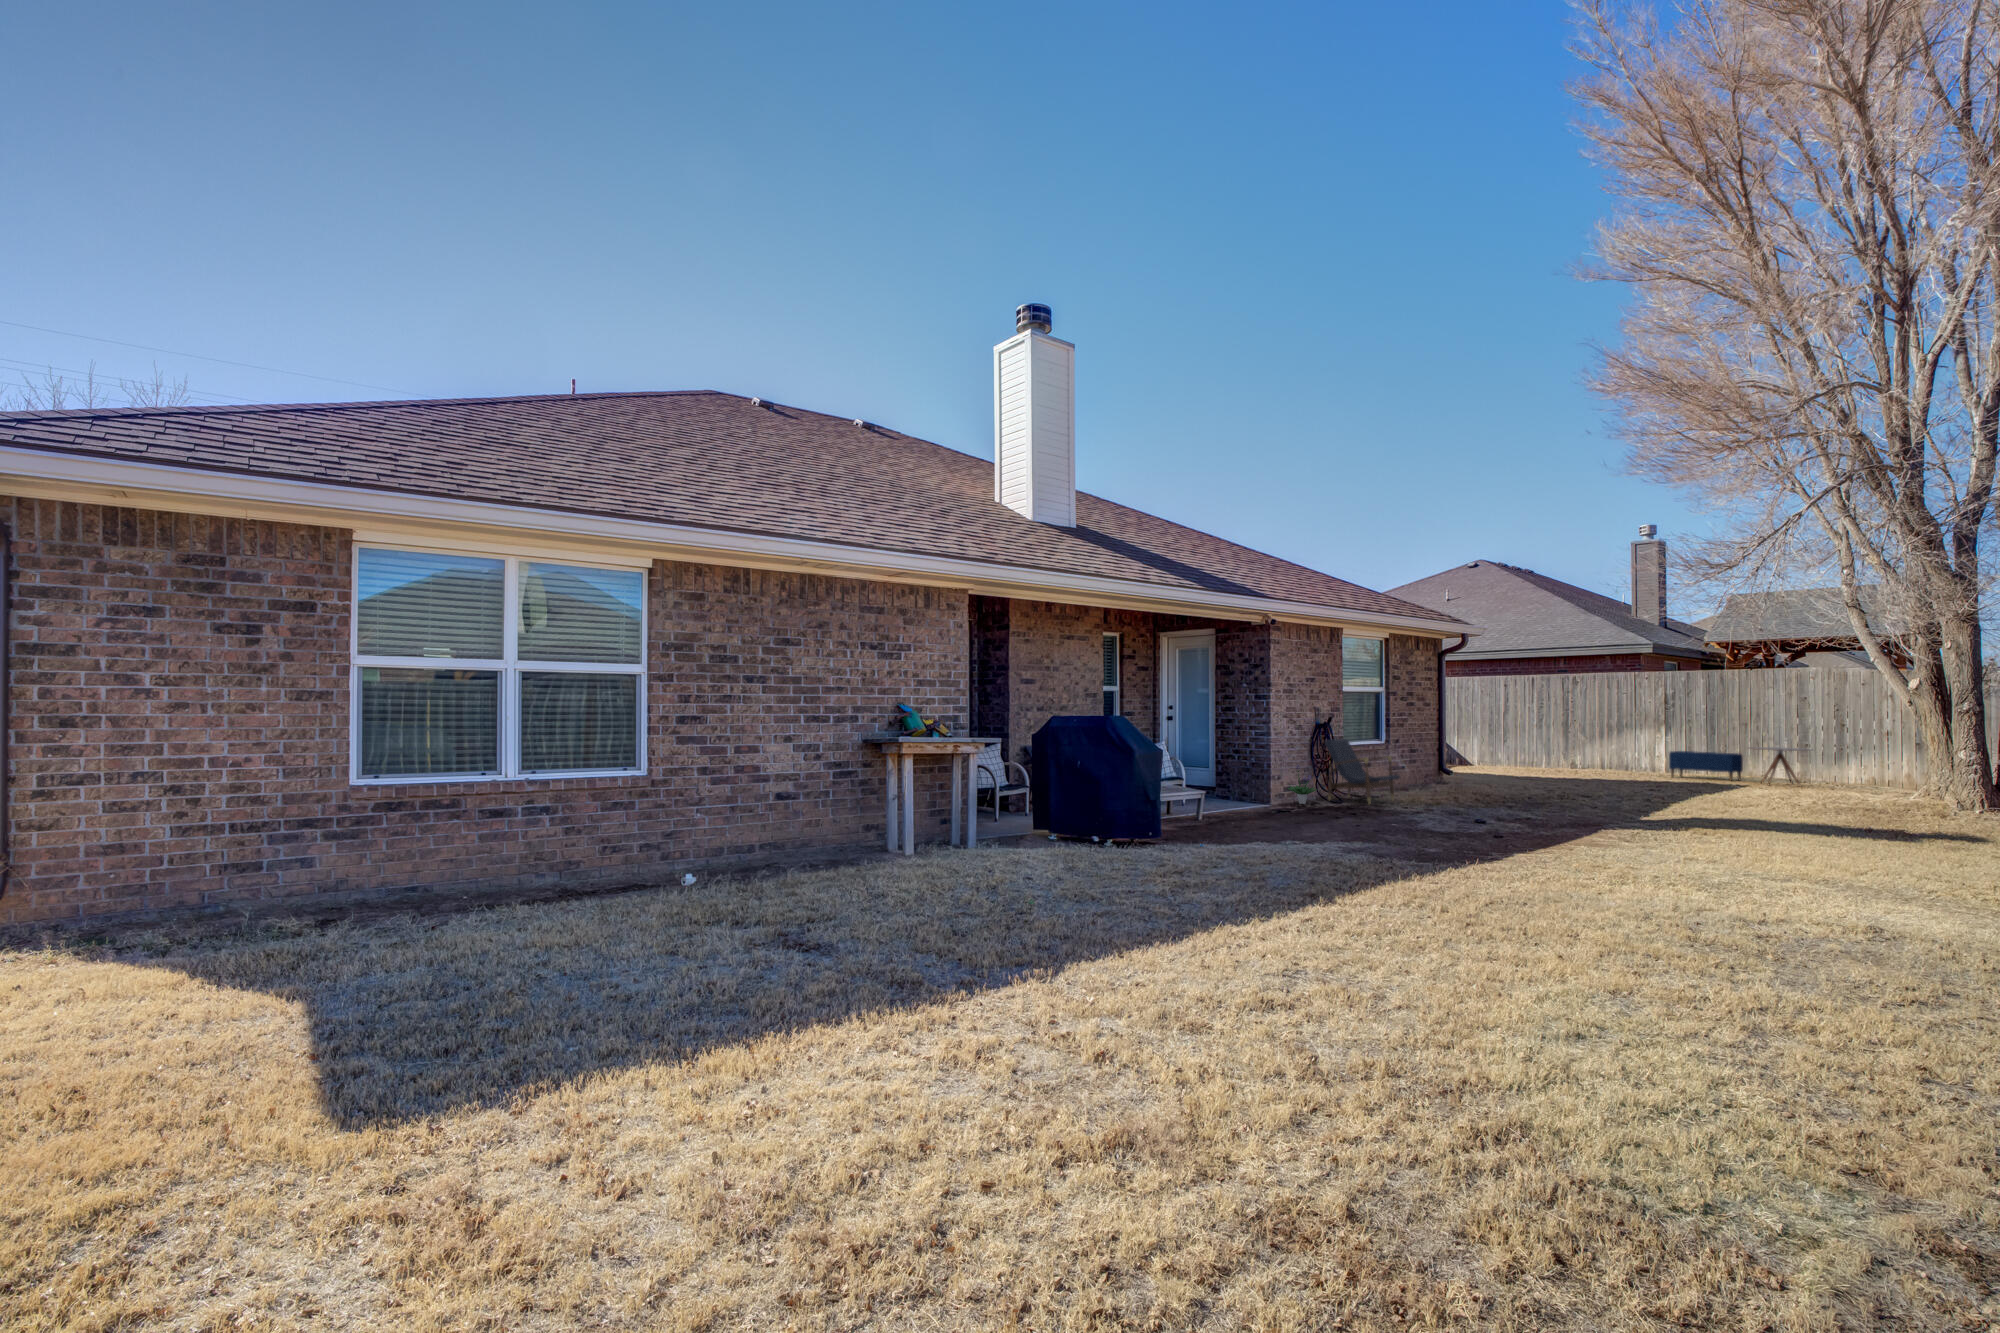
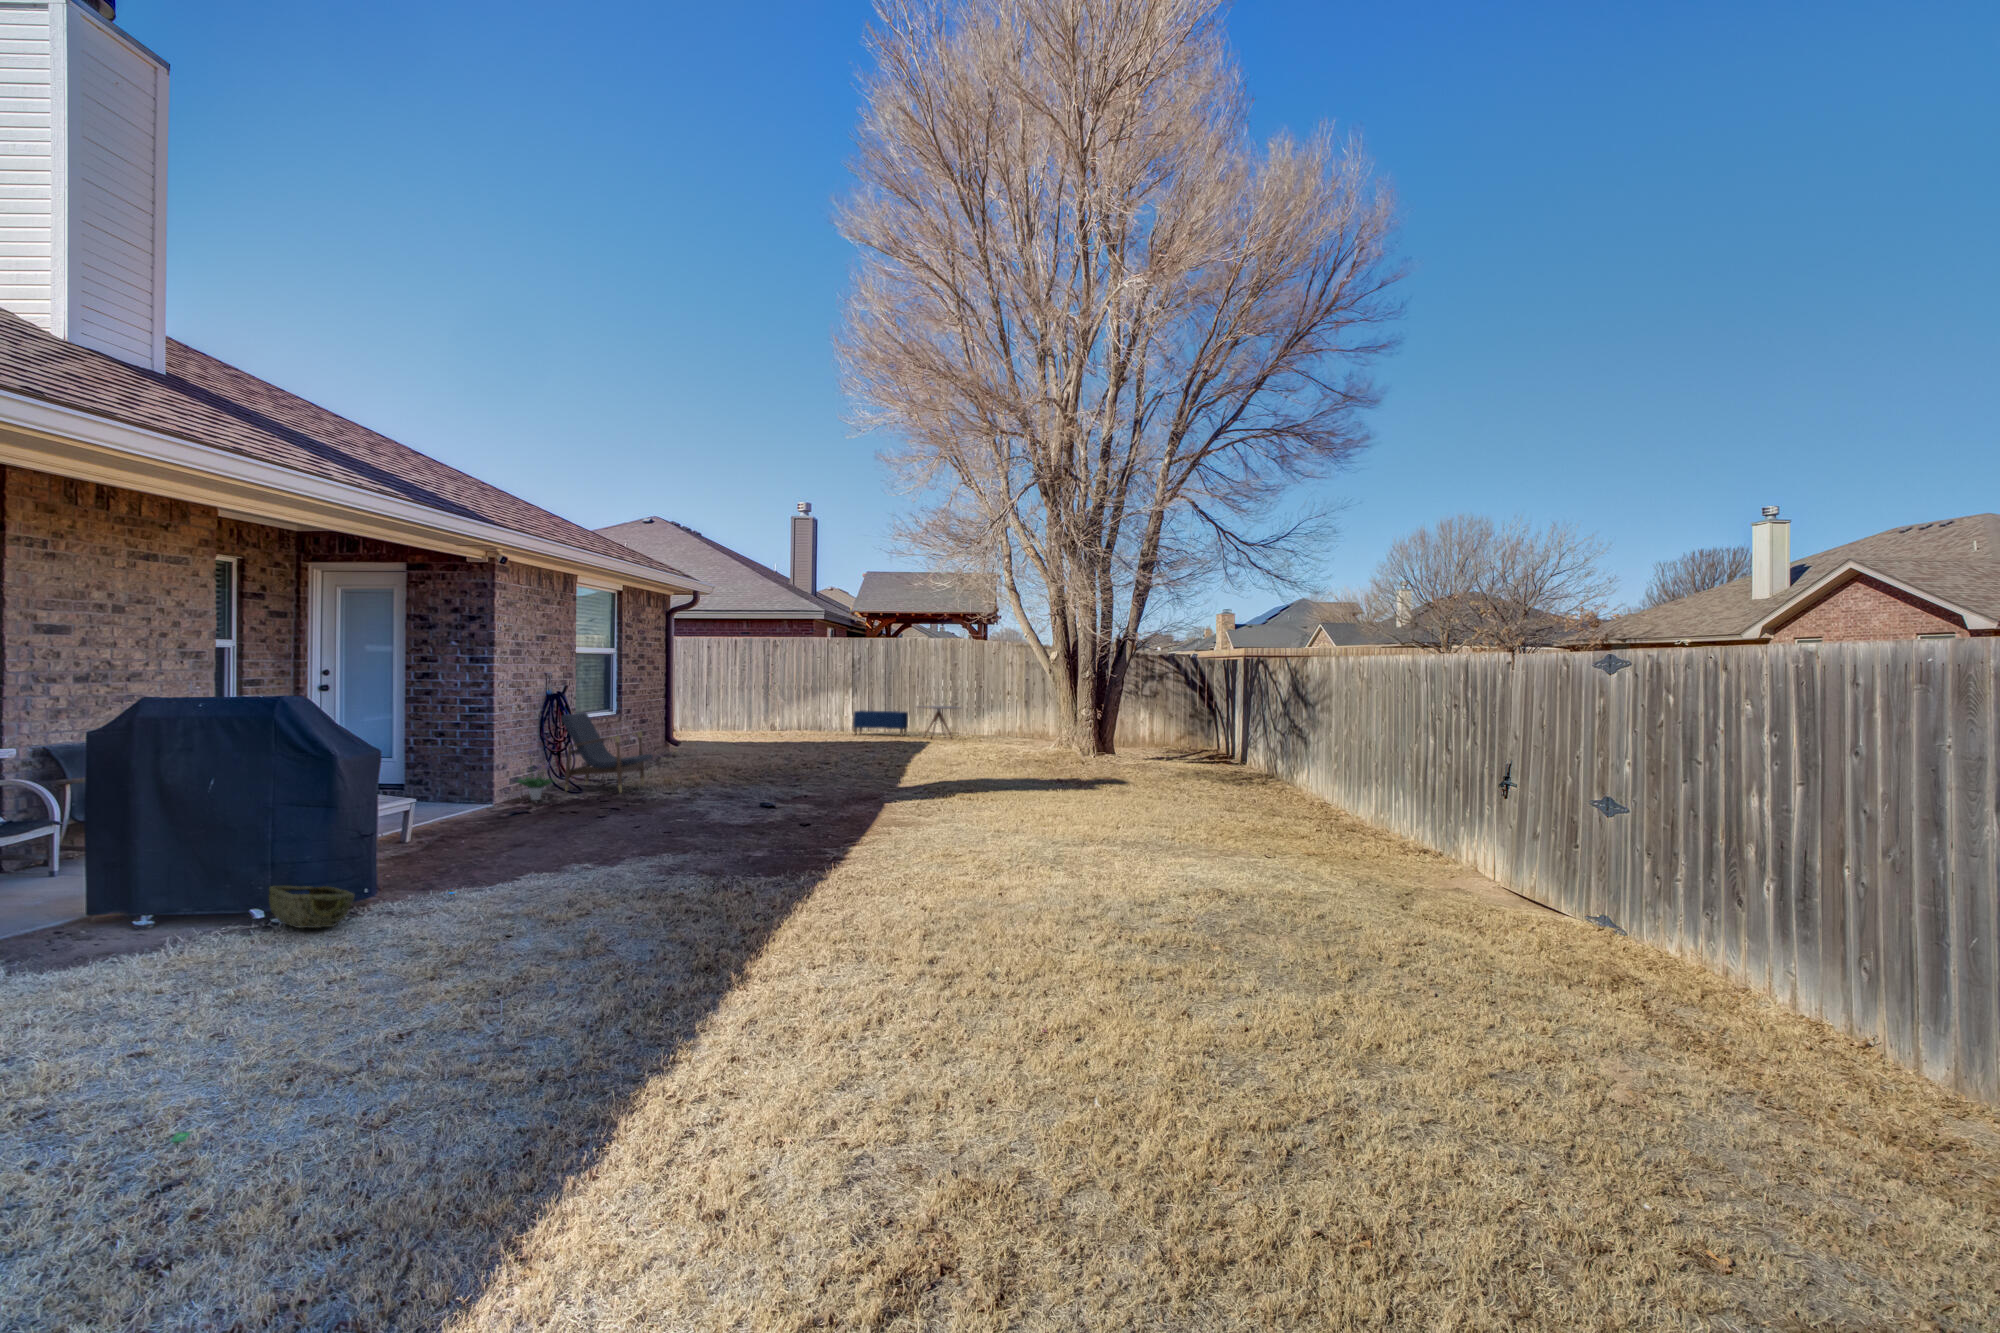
woven basket: none [1115,822,1154,847] -> present [269,886,354,928]

